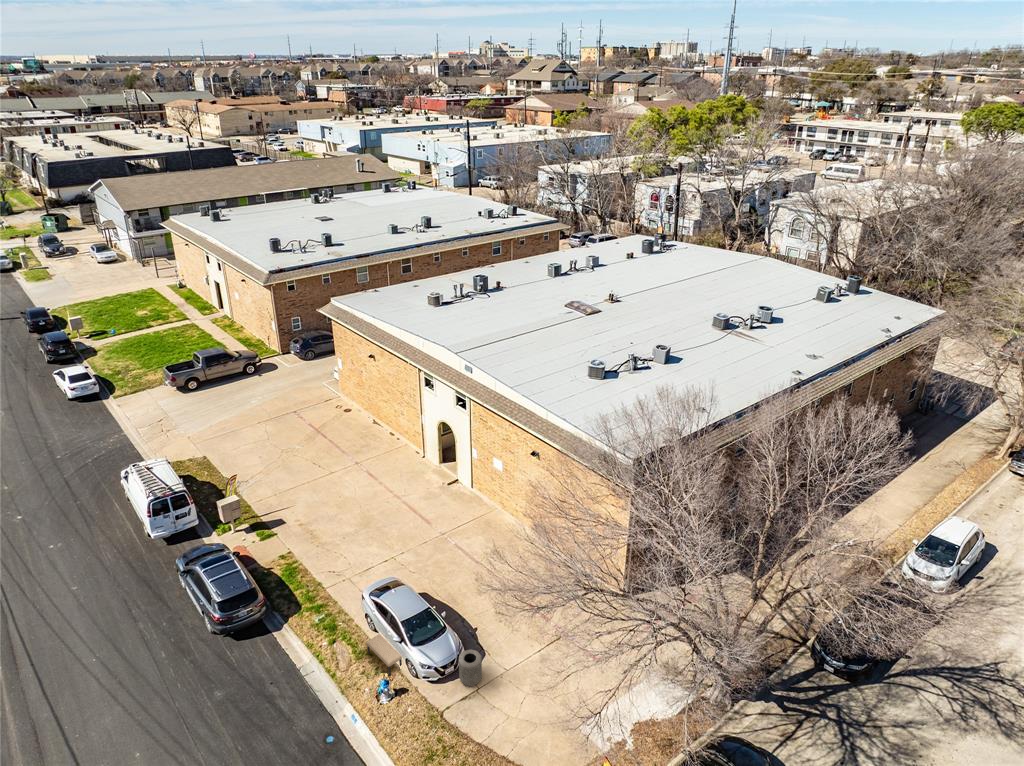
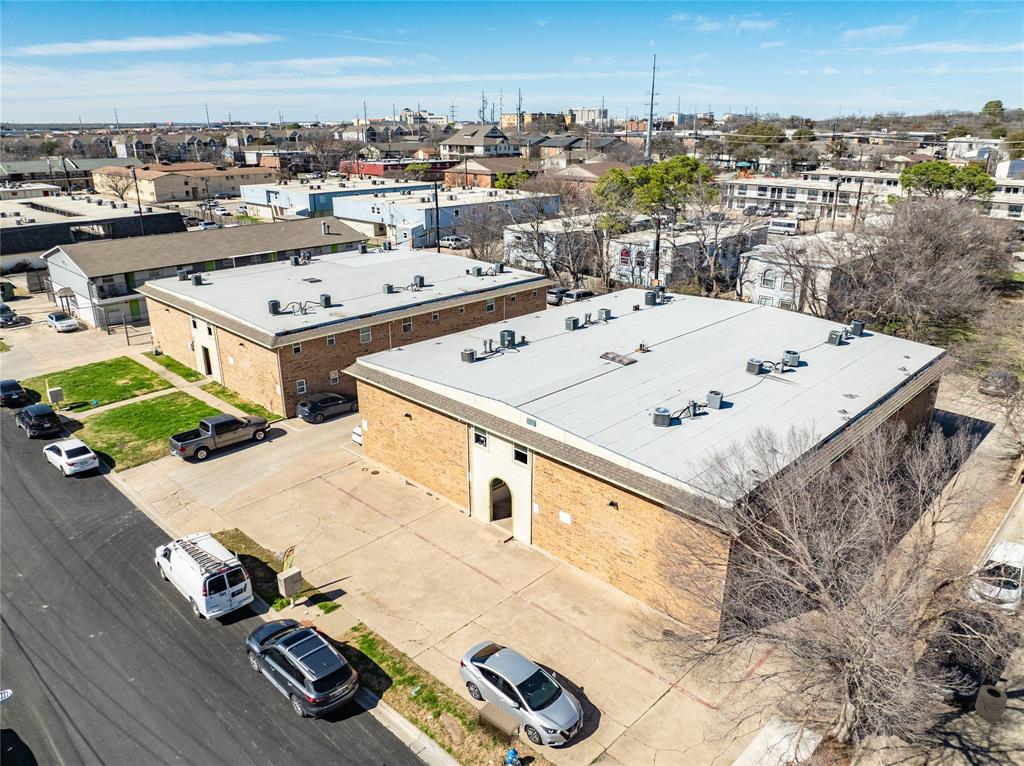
trash can: present [459,649,482,686] -> present [975,685,1008,722]

